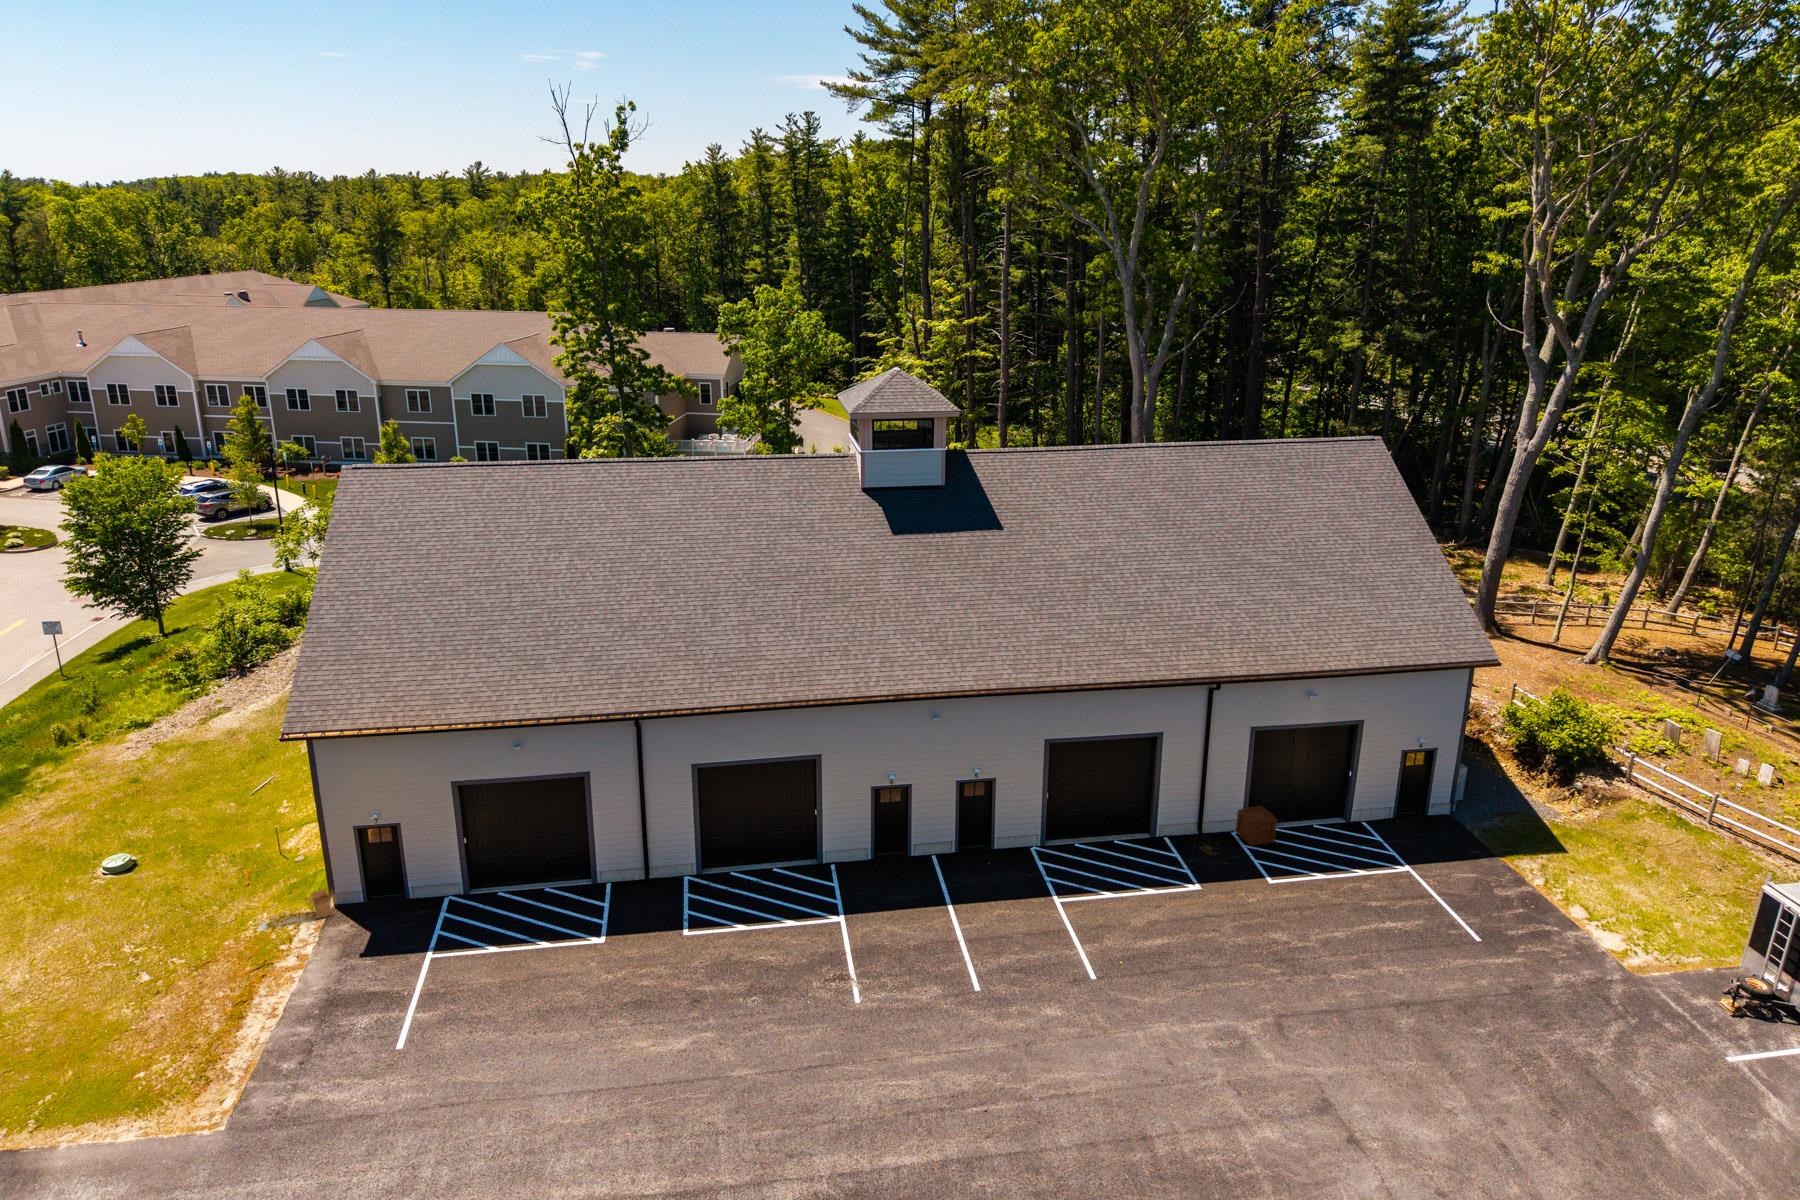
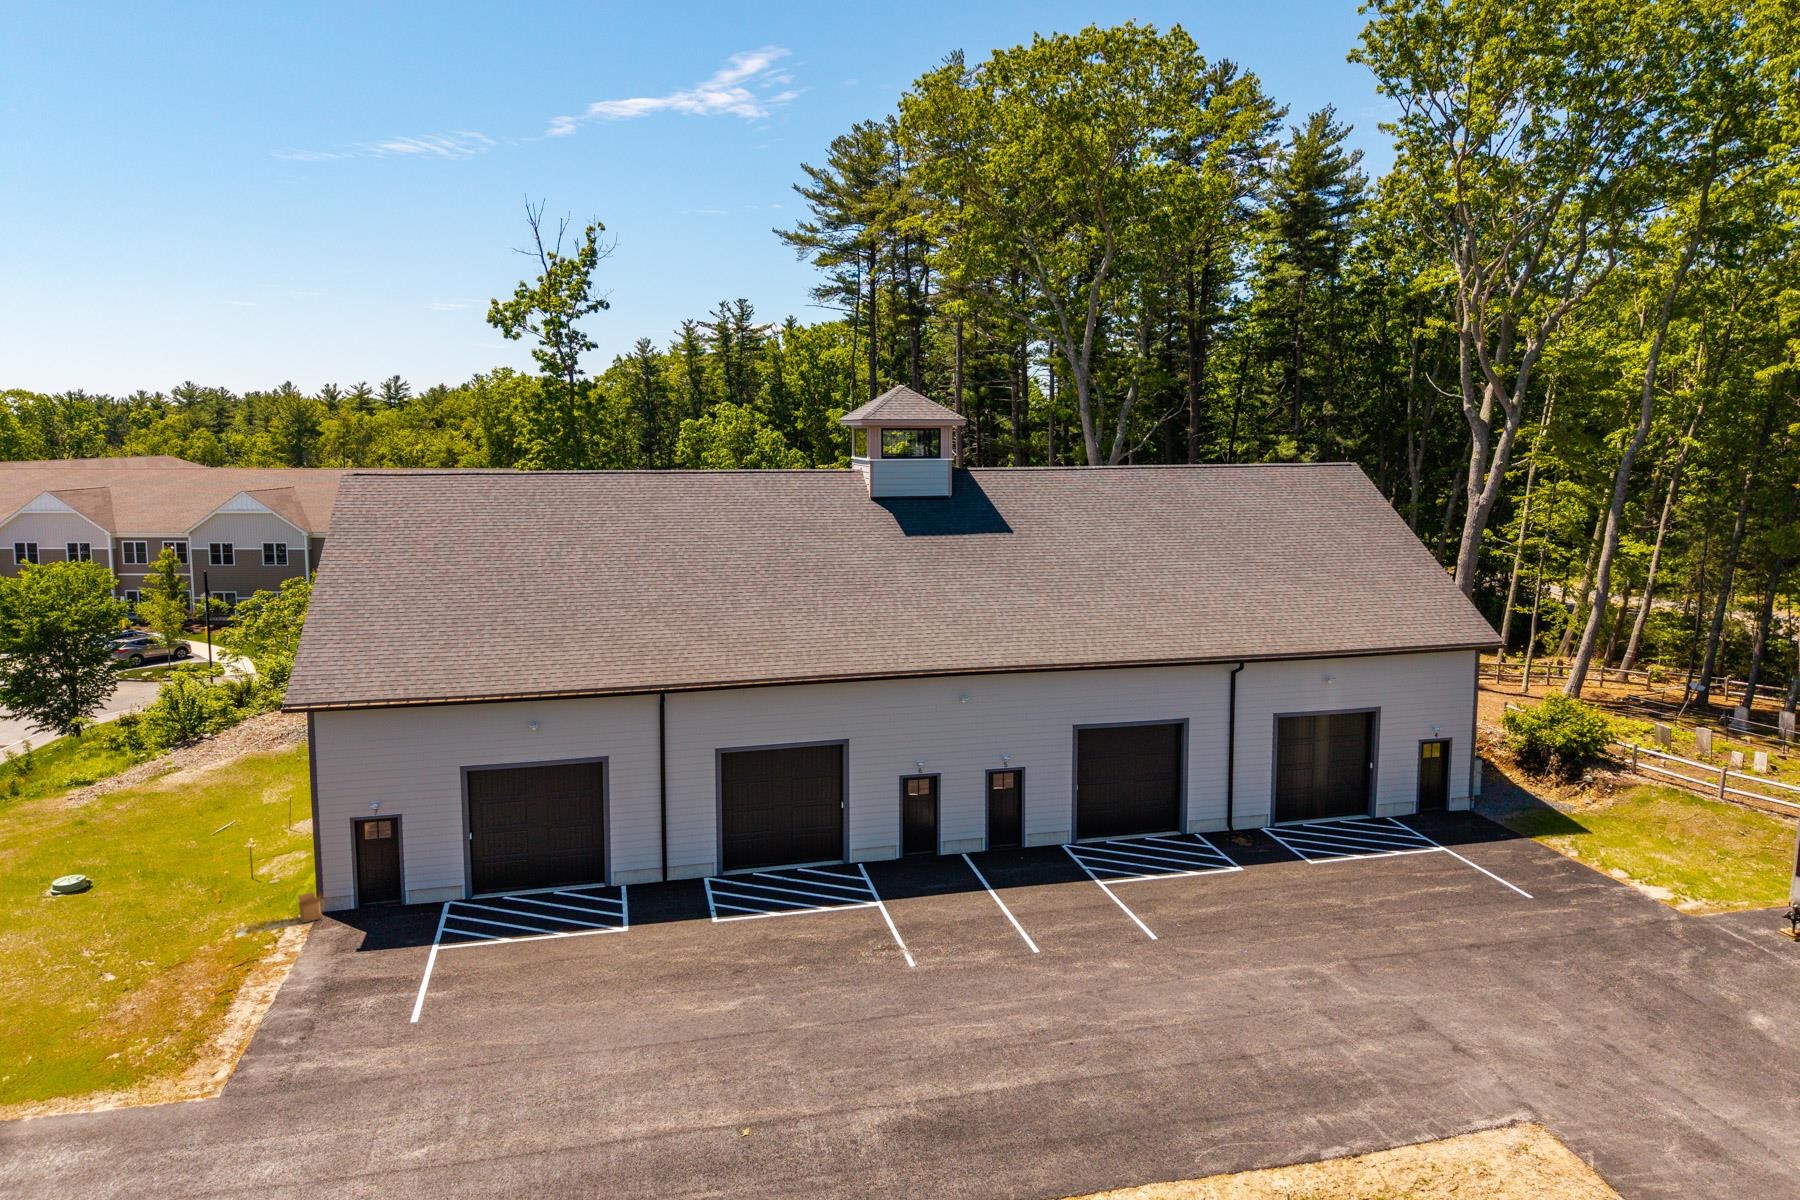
wooden crate: present [1235,806,1277,846] -> none [1265,798,1307,837]

